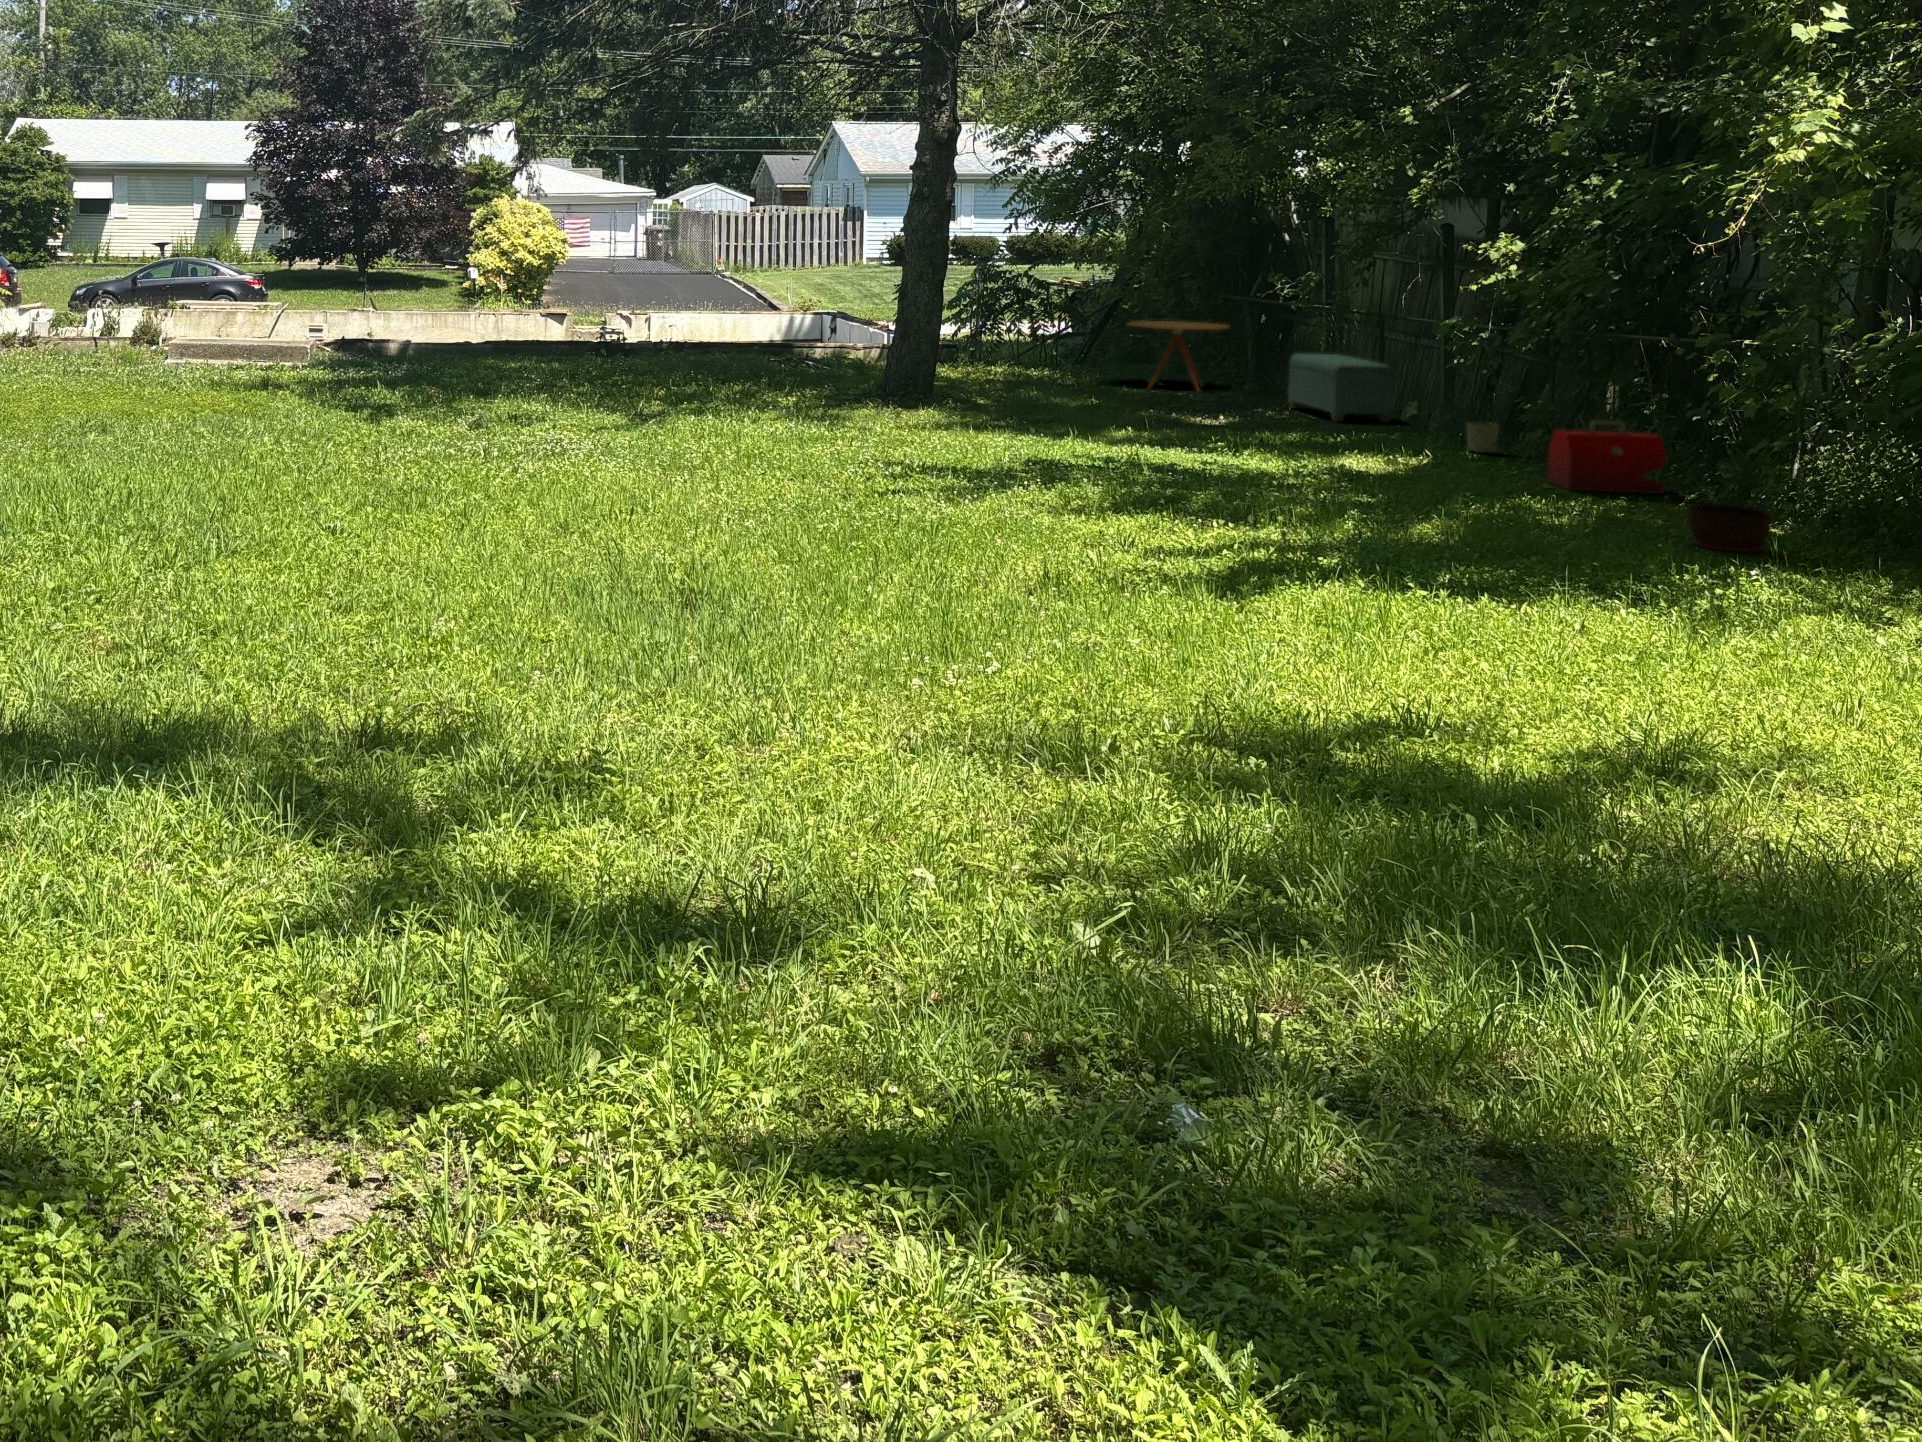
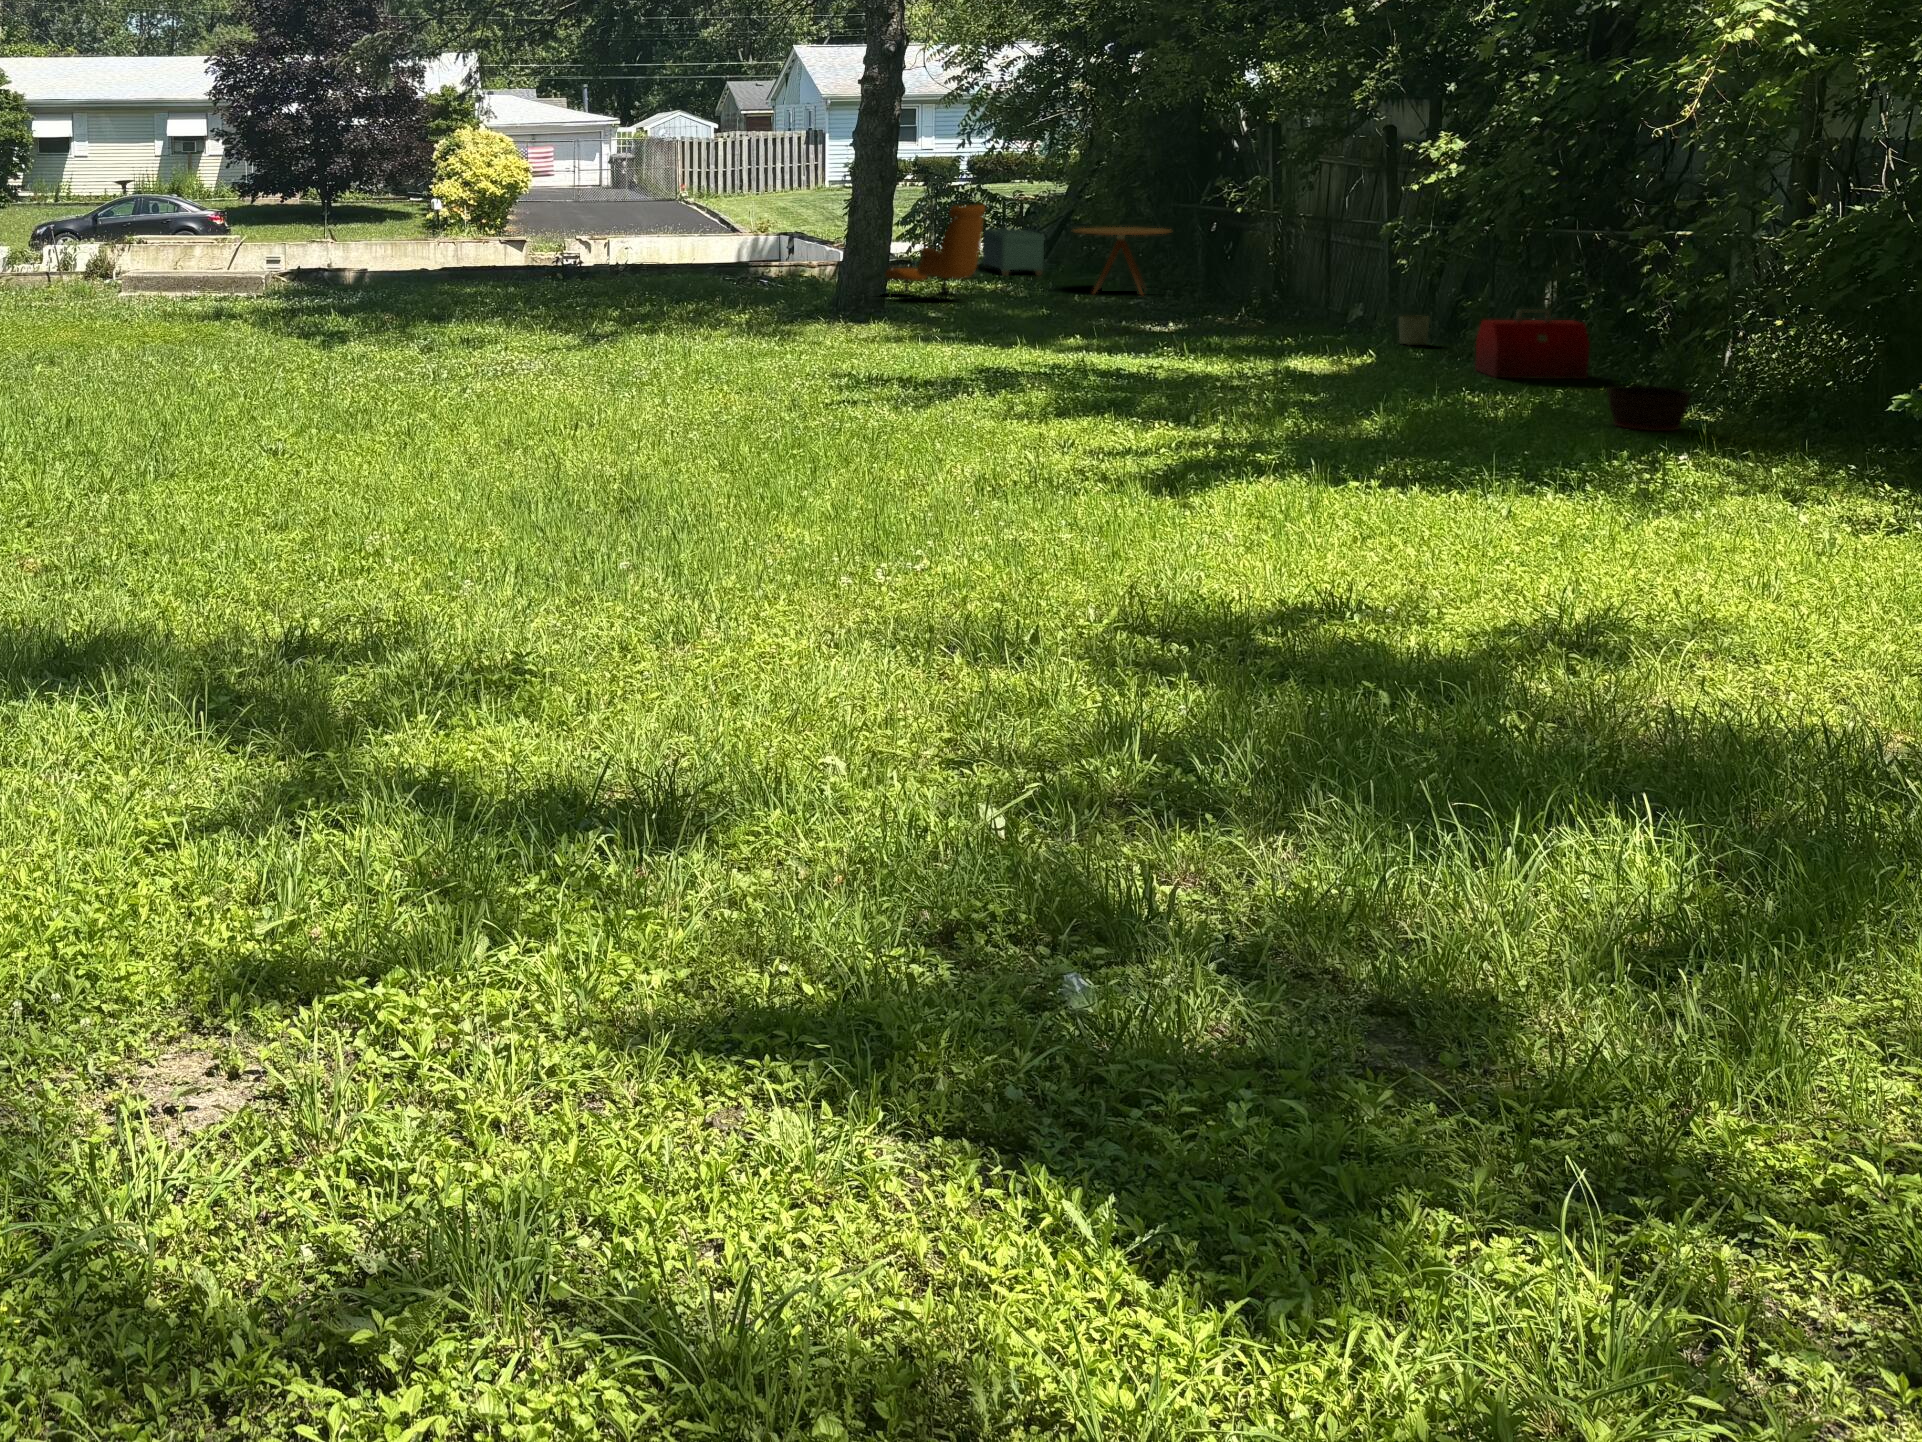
lounge chair: none [936,296,1039,395] -> present [886,205,985,301]
bench: present [1288,354,1394,423] -> present [983,228,1044,276]

